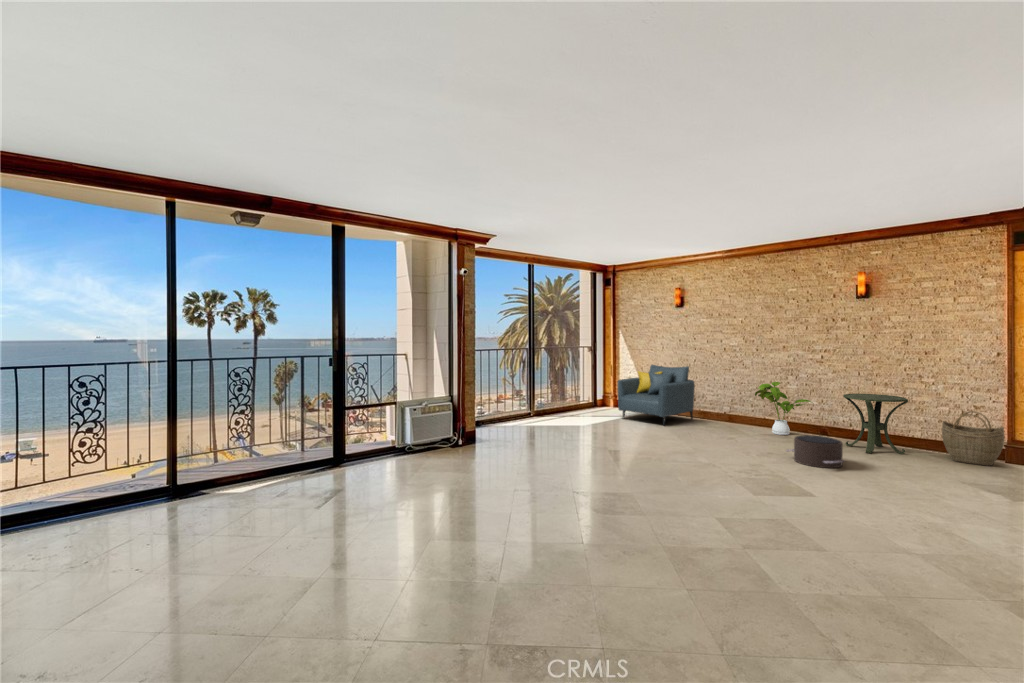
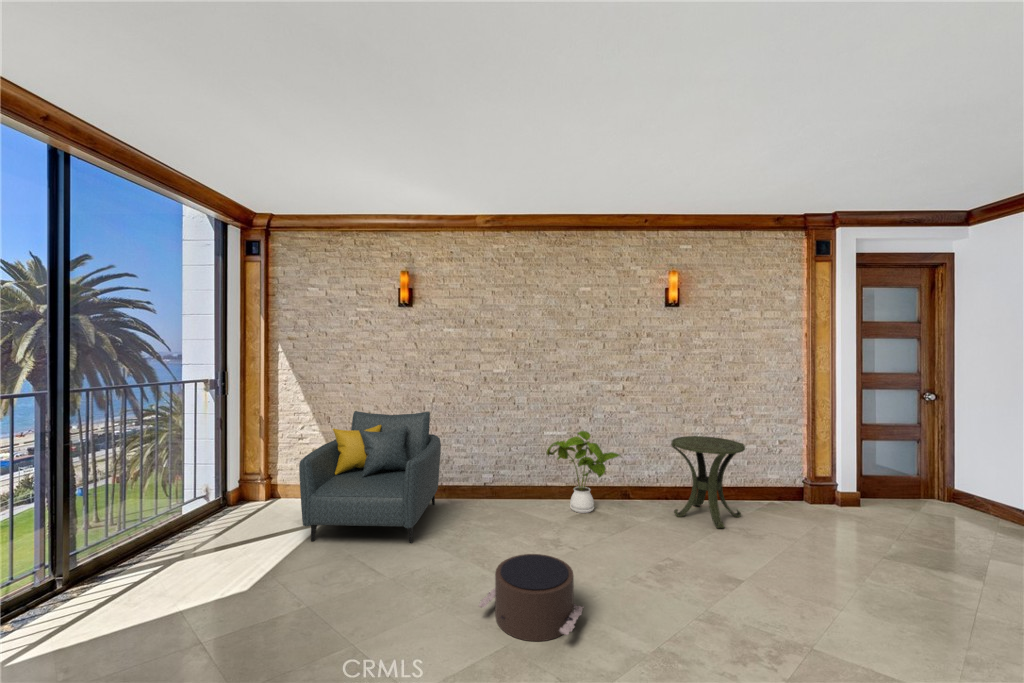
woven basket: present [942,411,1004,466] -> none [764,448,827,517]
pouf: present [786,435,845,468] -> present [478,554,583,641]

